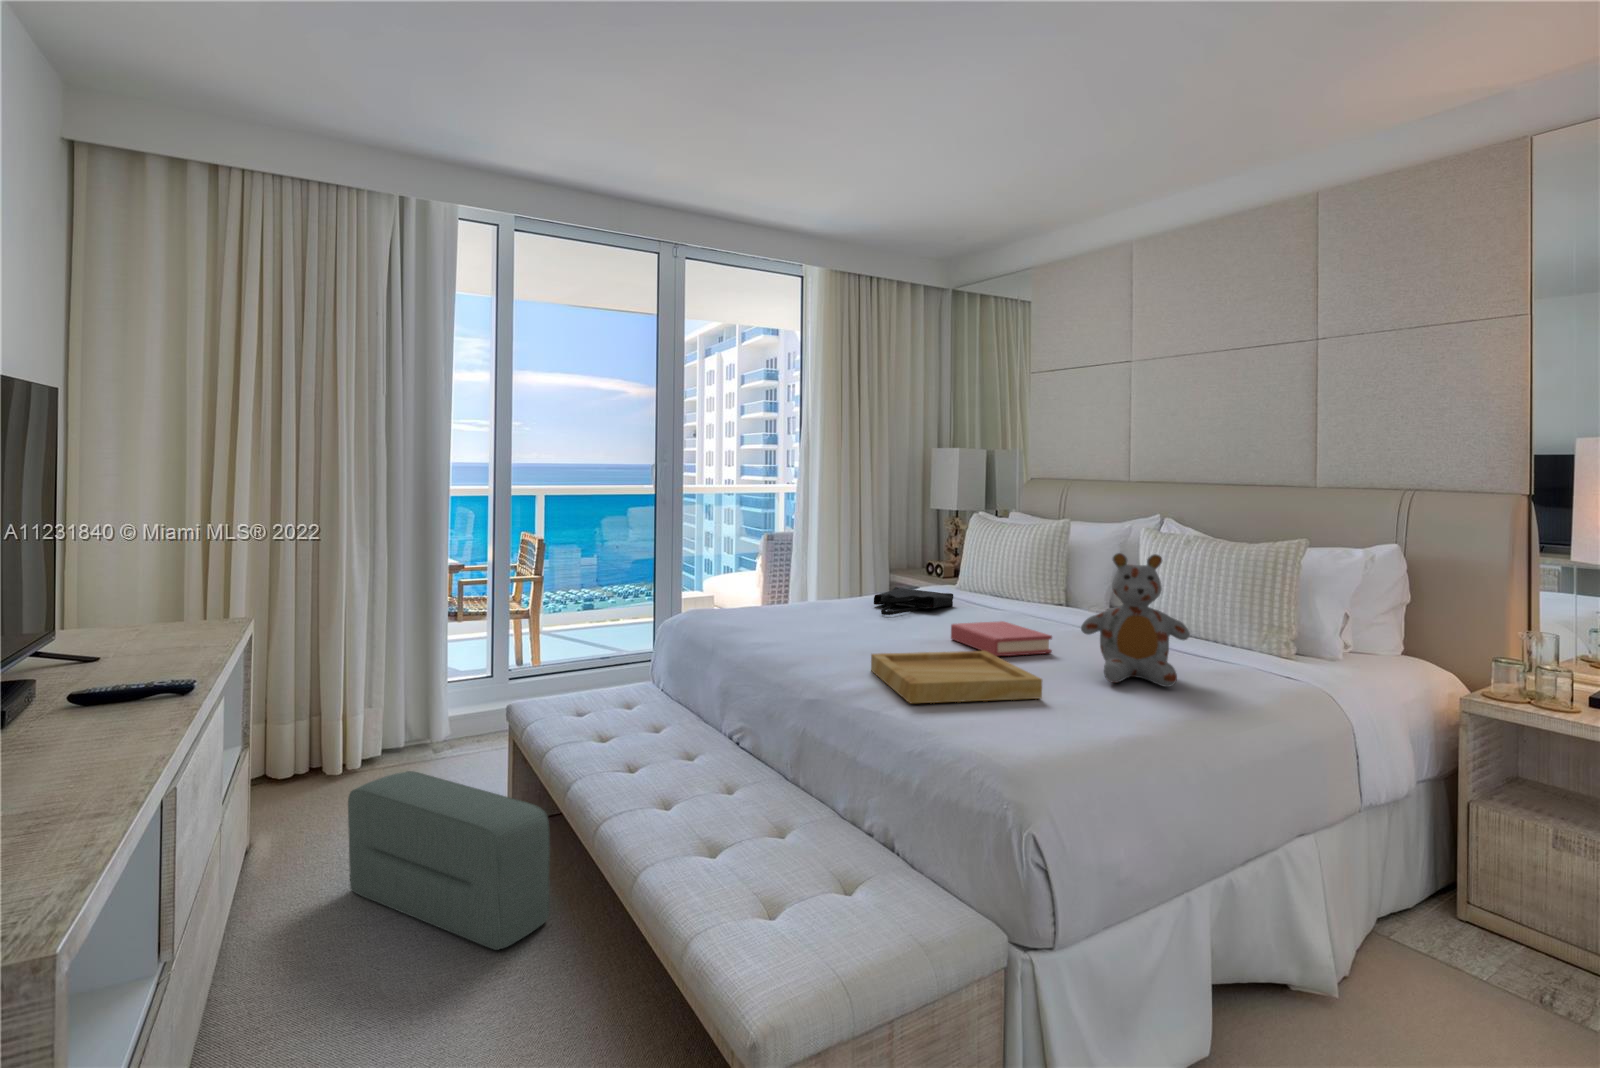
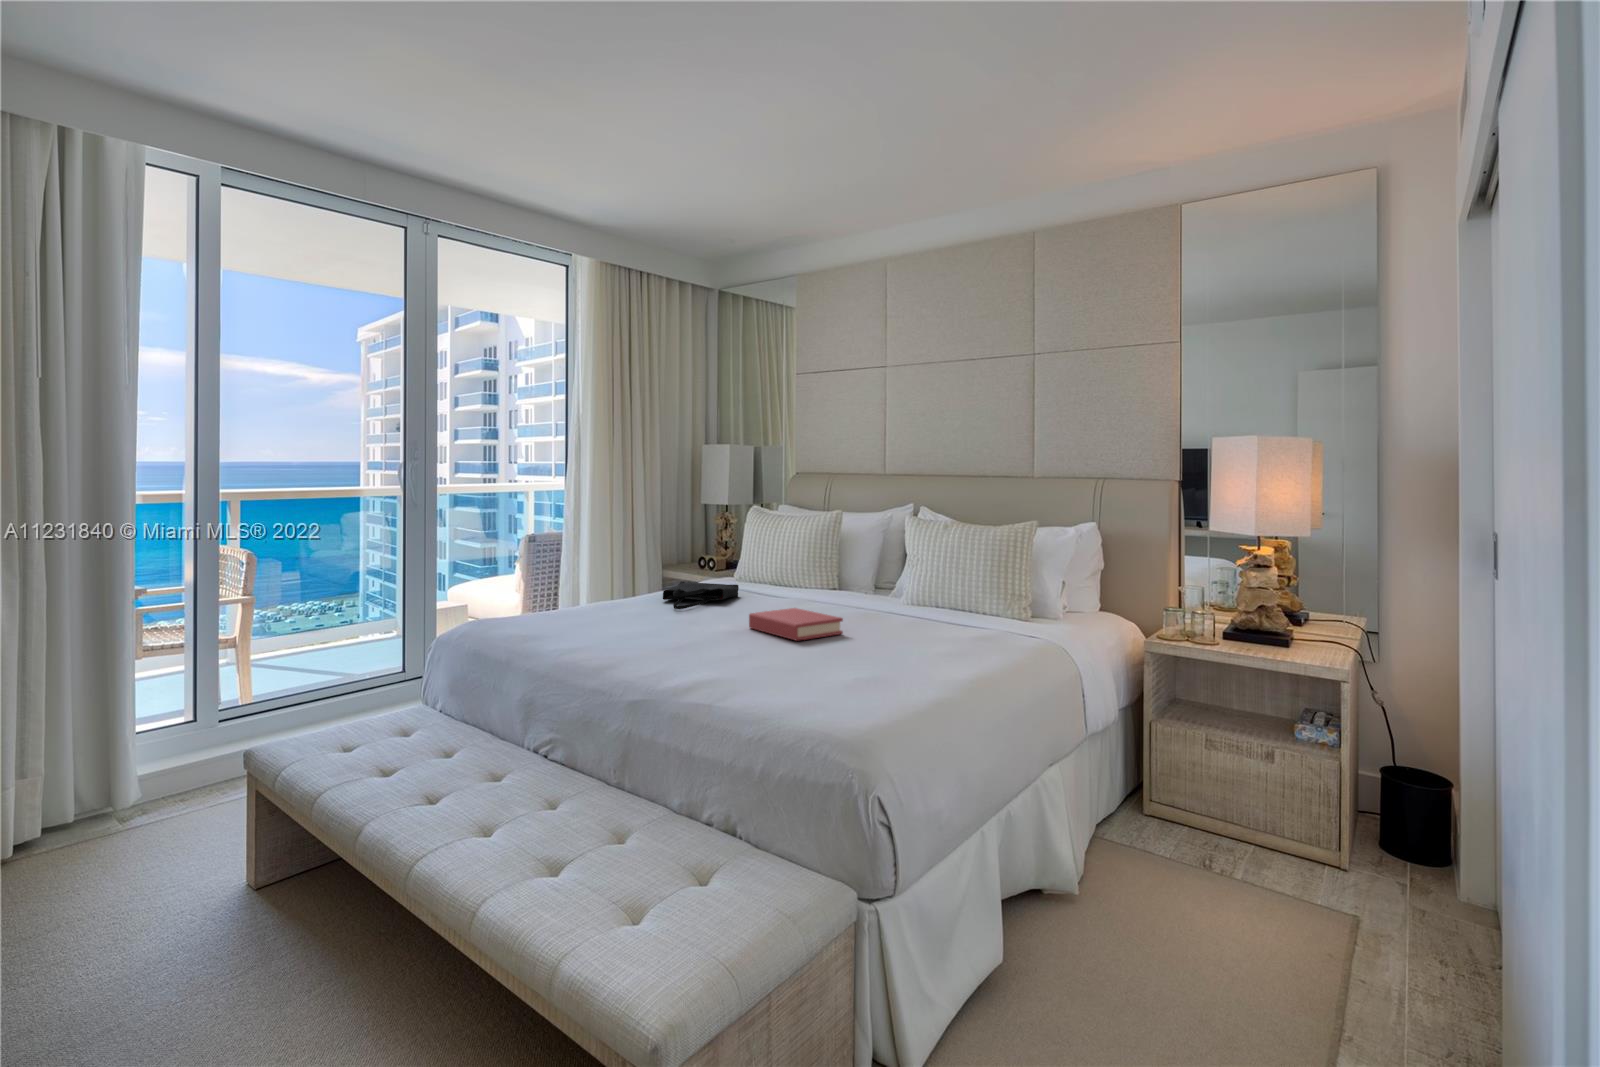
stuffed bear: present [1081,553,1190,687] -> none [872,540,961,656]
tray: present [871,651,1042,703] -> none [686,637,851,692]
pouf: present [348,771,550,950] -> none [45,836,341,1023]

